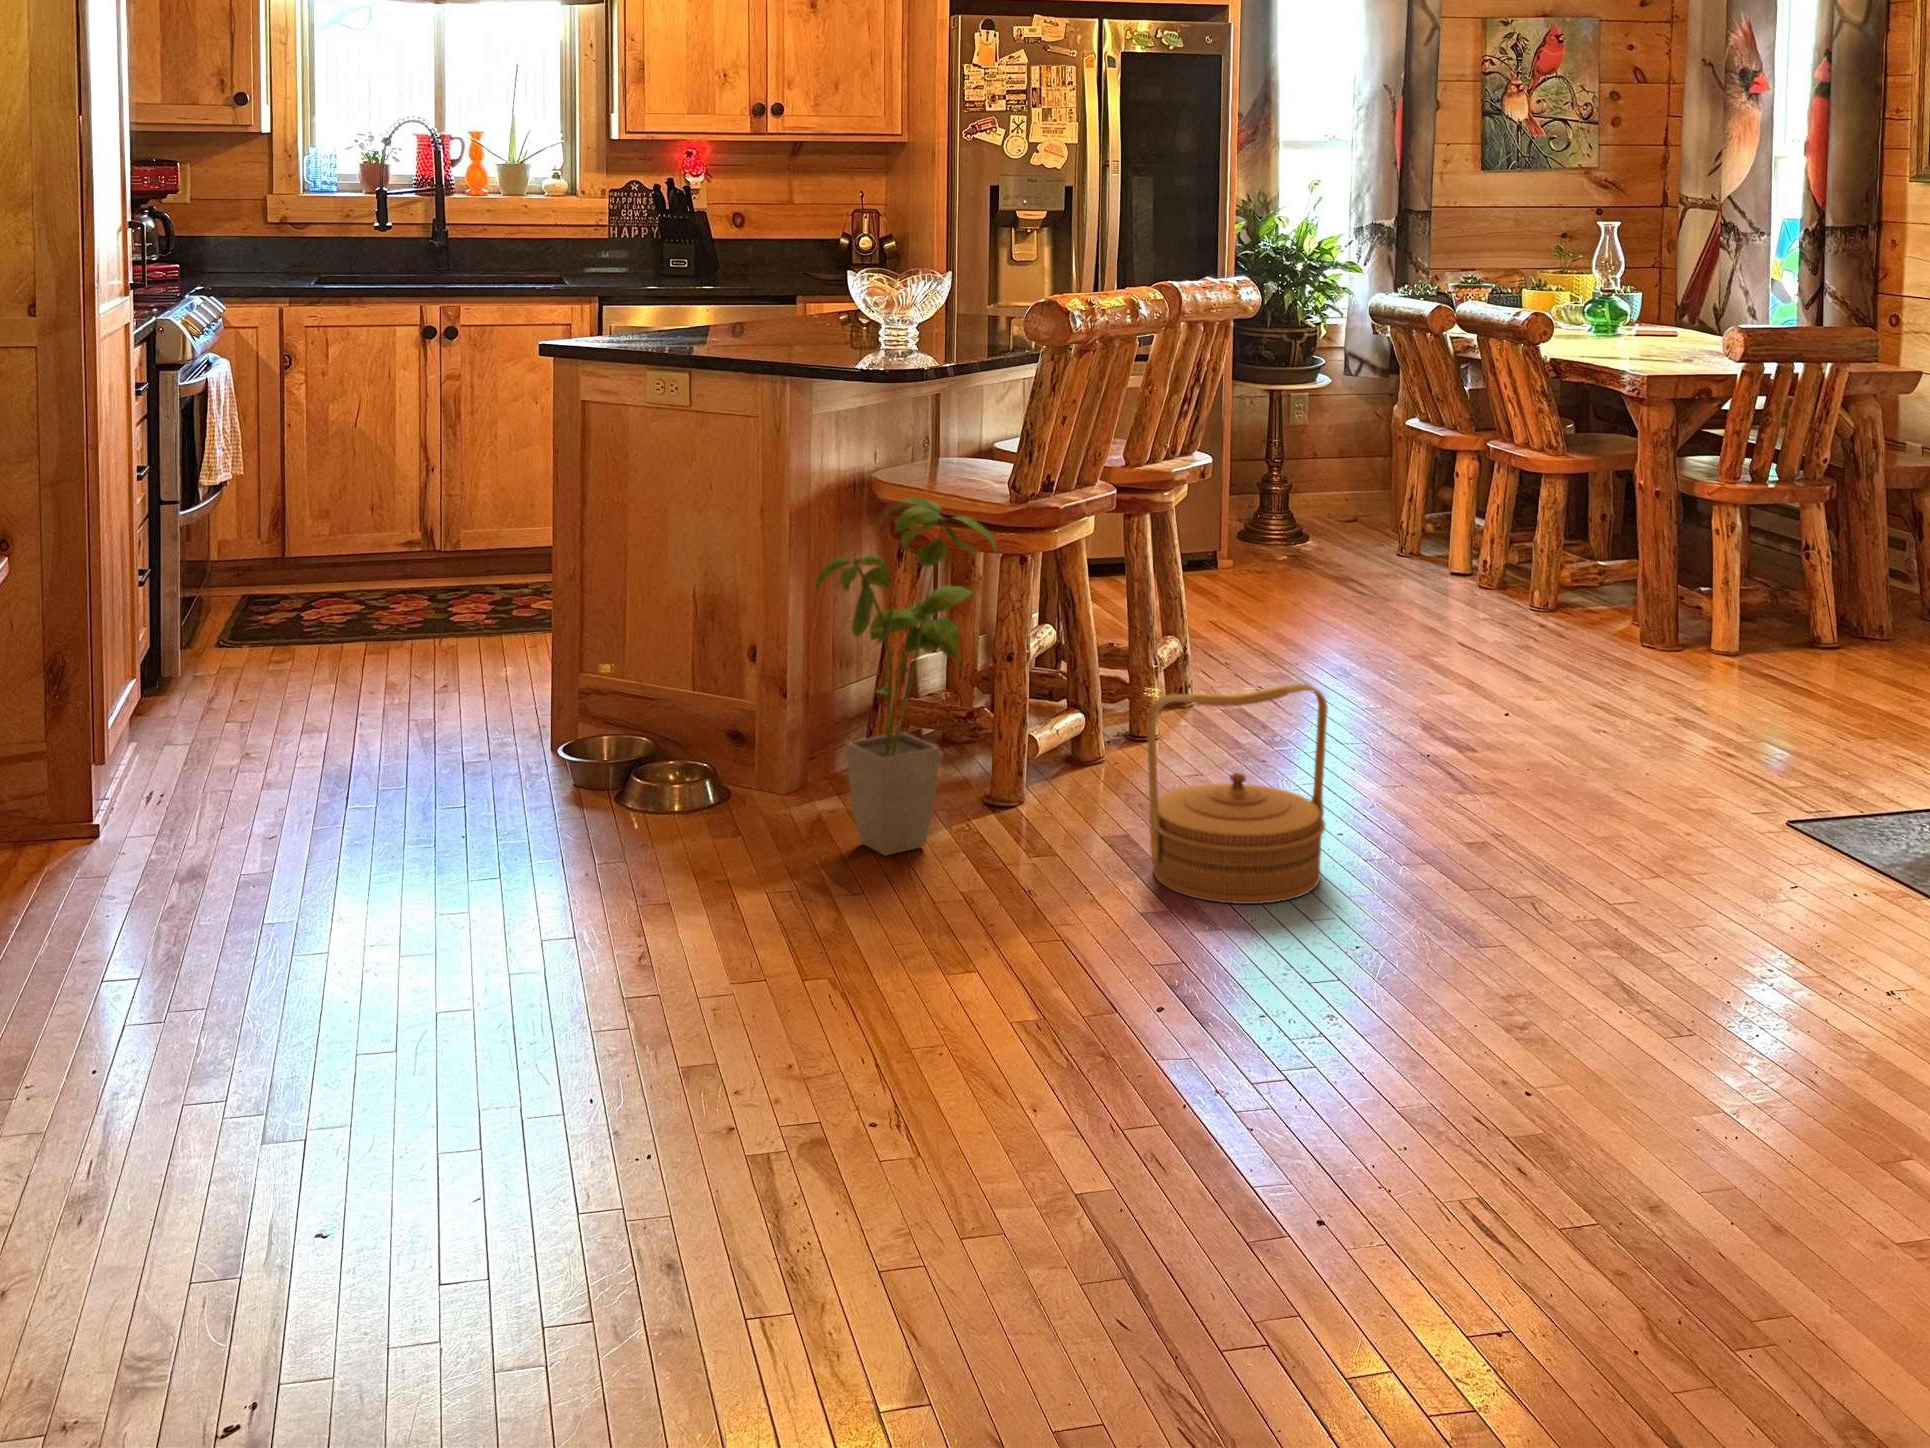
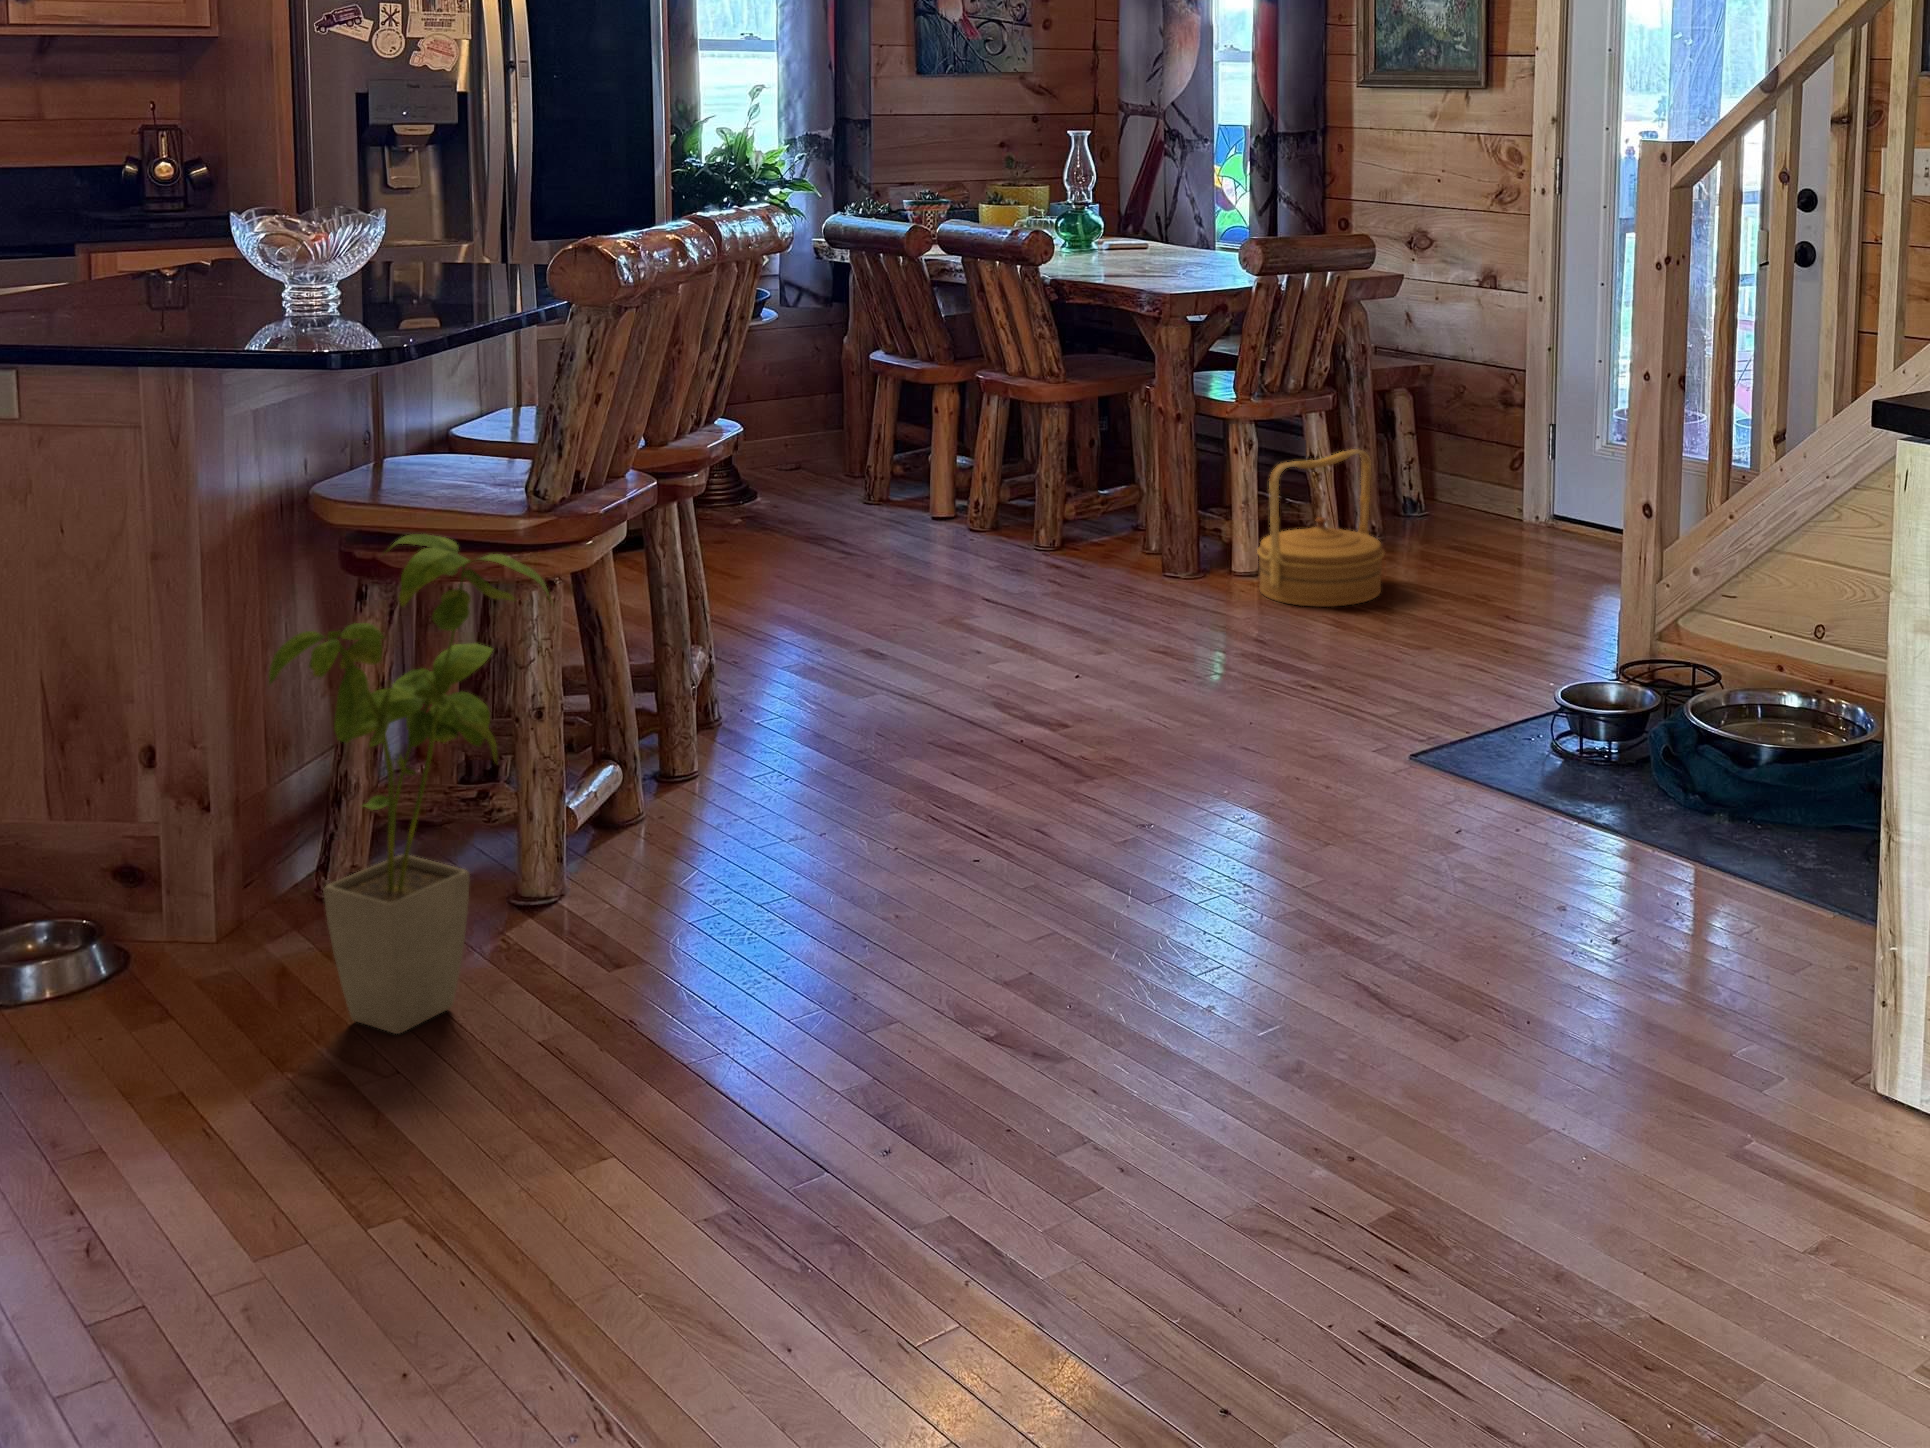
basket: present [1147,684,1328,904] -> present [1257,449,1384,607]

